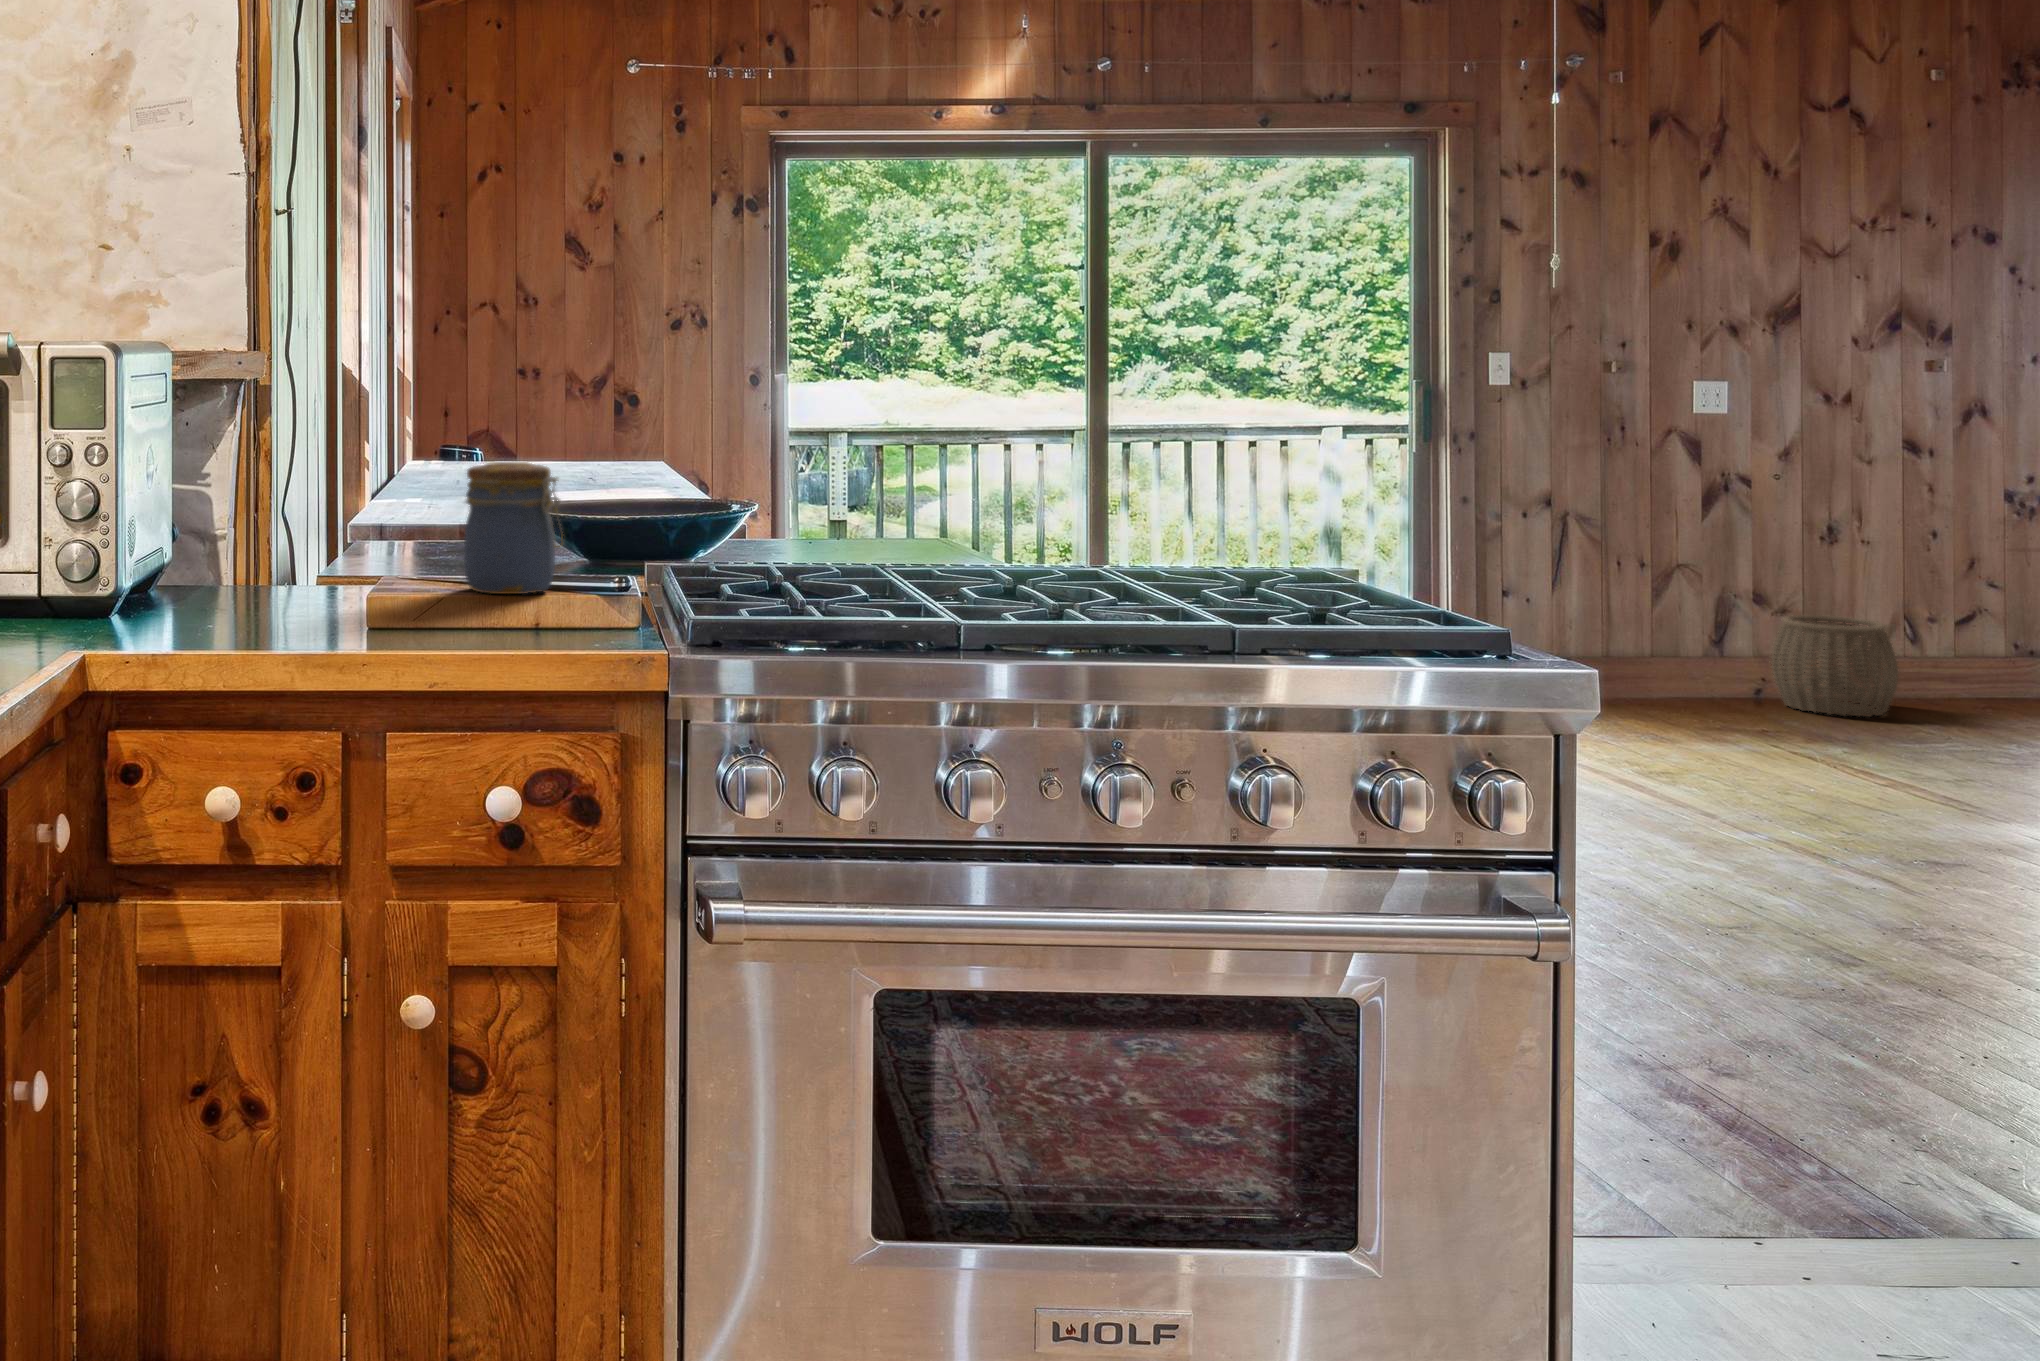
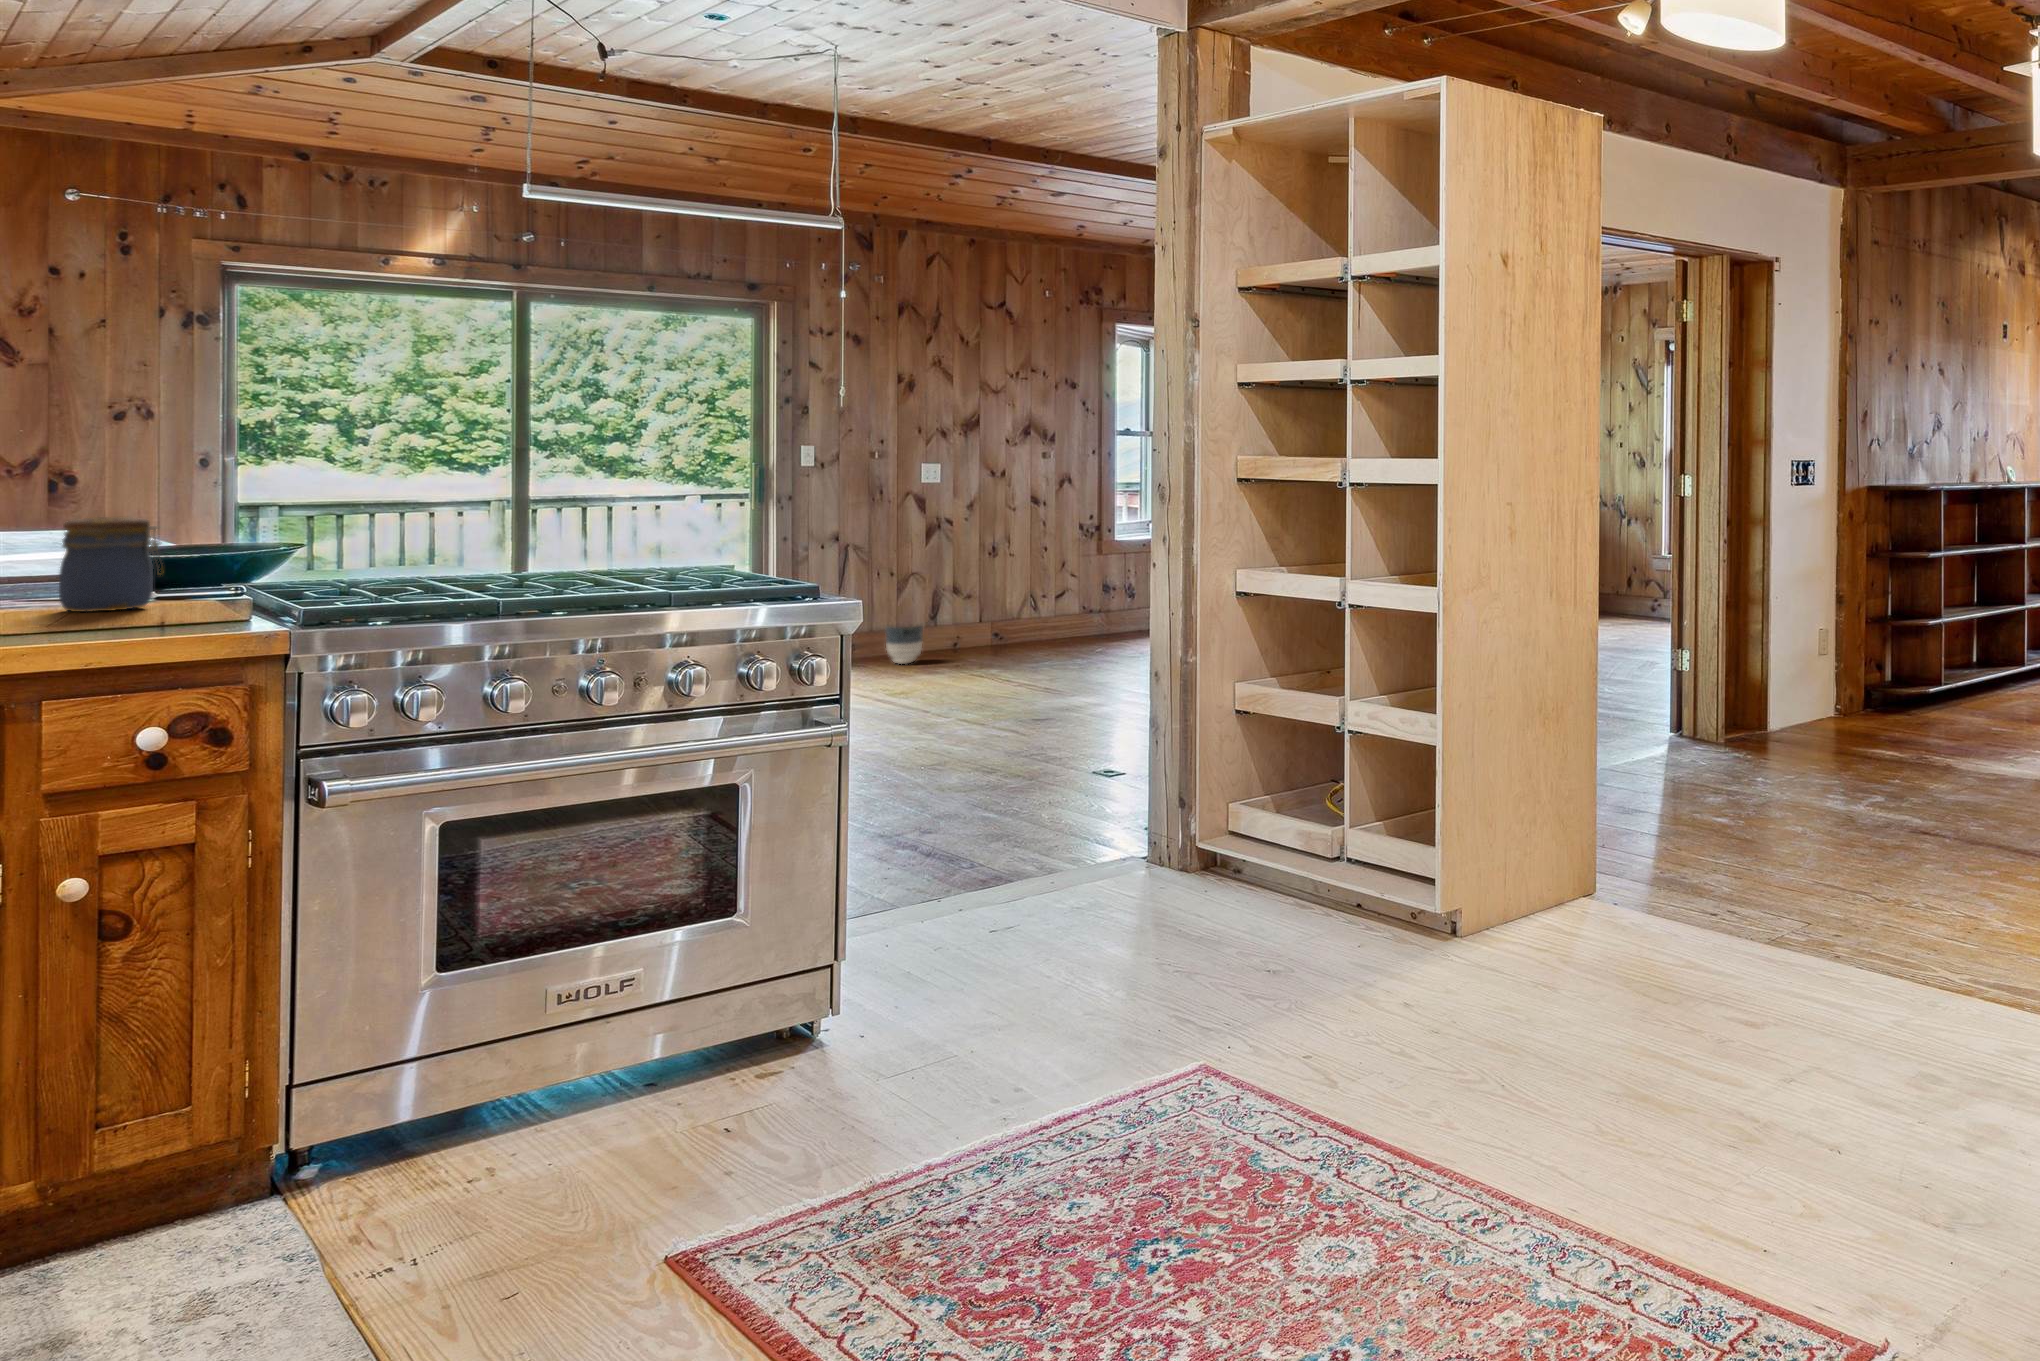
woven basket: present [1771,615,1899,717] -> none [952,601,1018,658]
planter: none [1648,637,1716,706] -> present [885,625,924,664]

